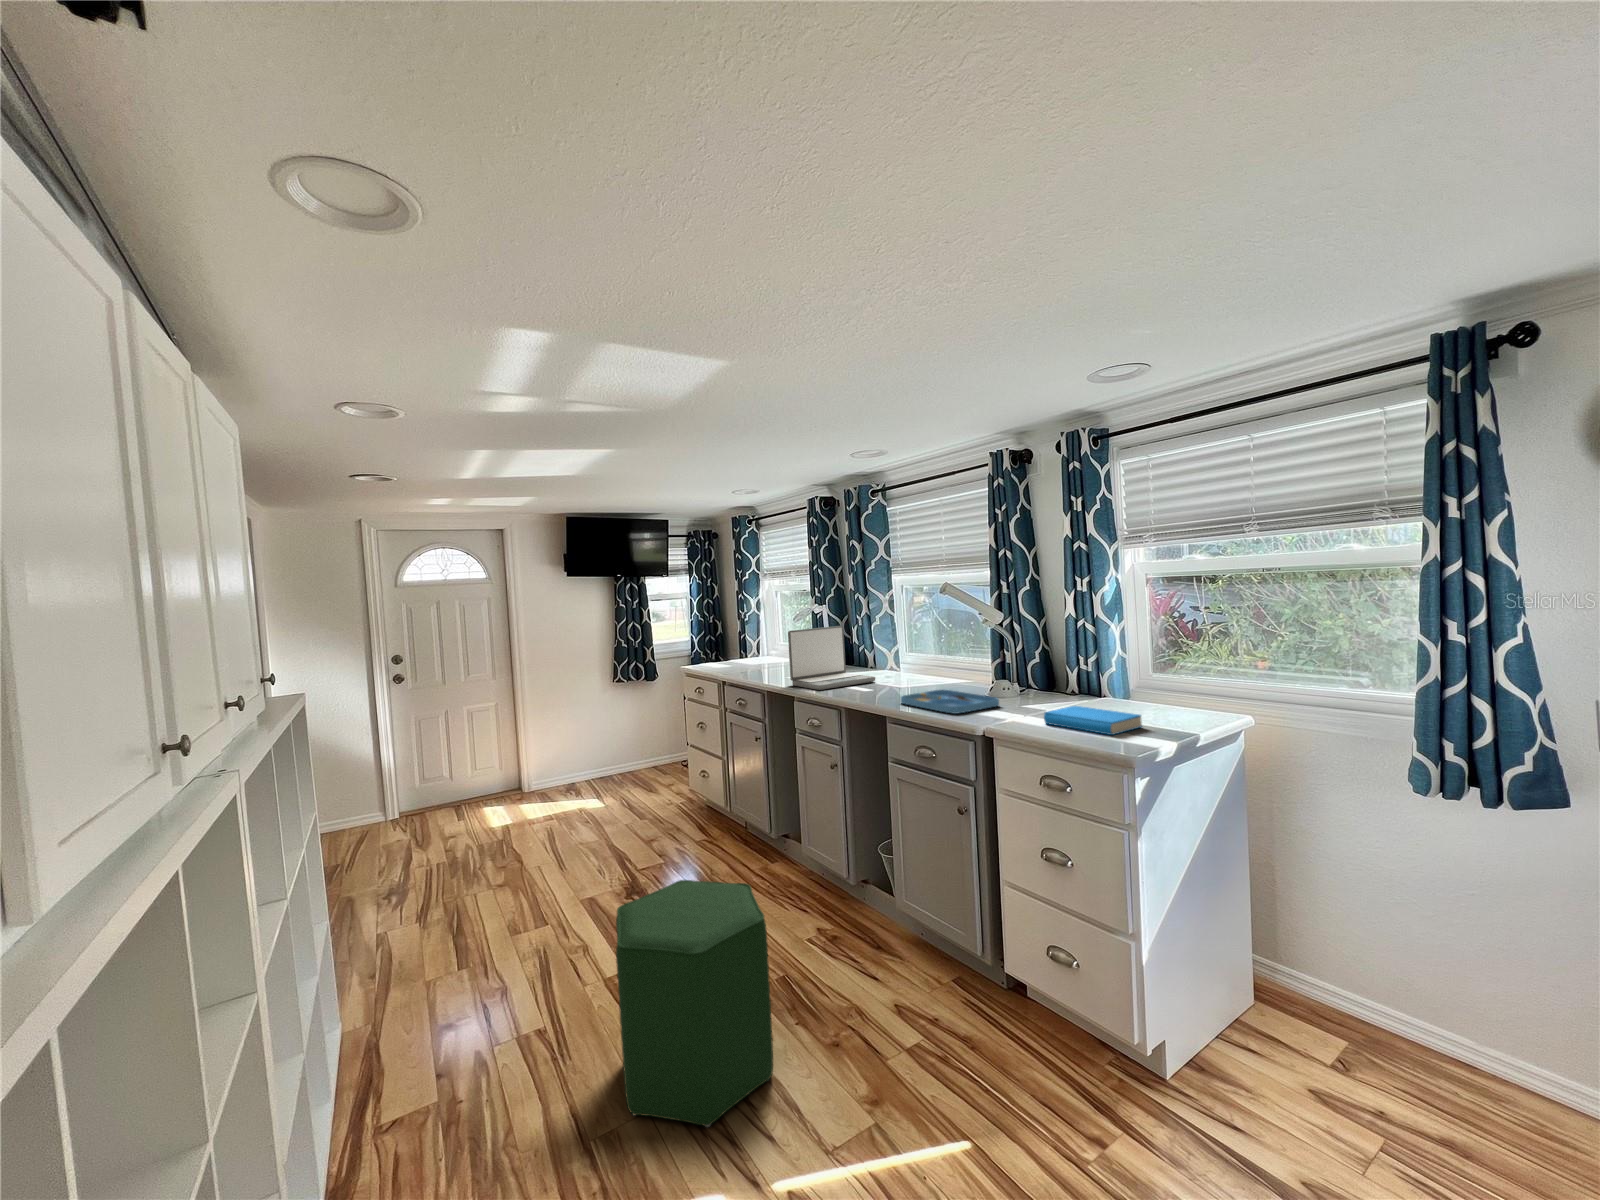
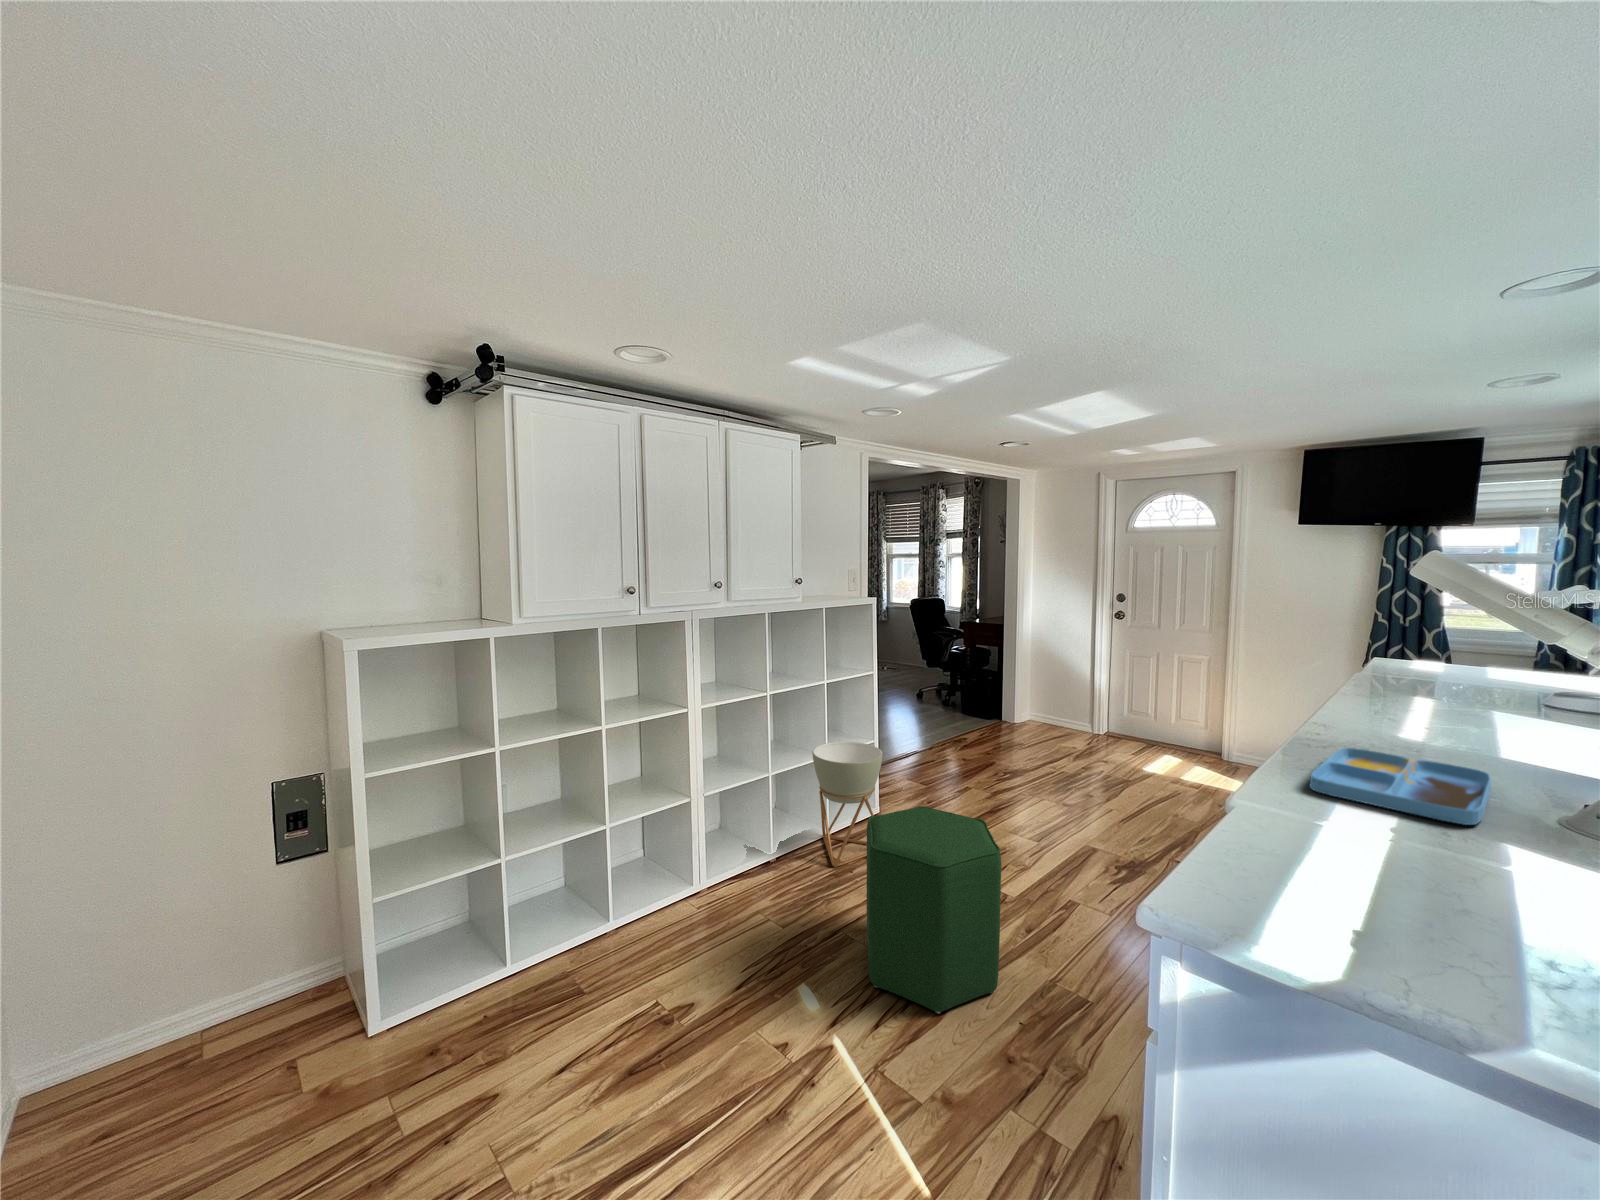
laptop: present [788,626,875,690] -> none [1363,619,1541,740]
book: present [1044,706,1142,735] -> none [1302,833,1483,967]
planter: none [303,908,442,1125] -> present [812,742,883,867]

